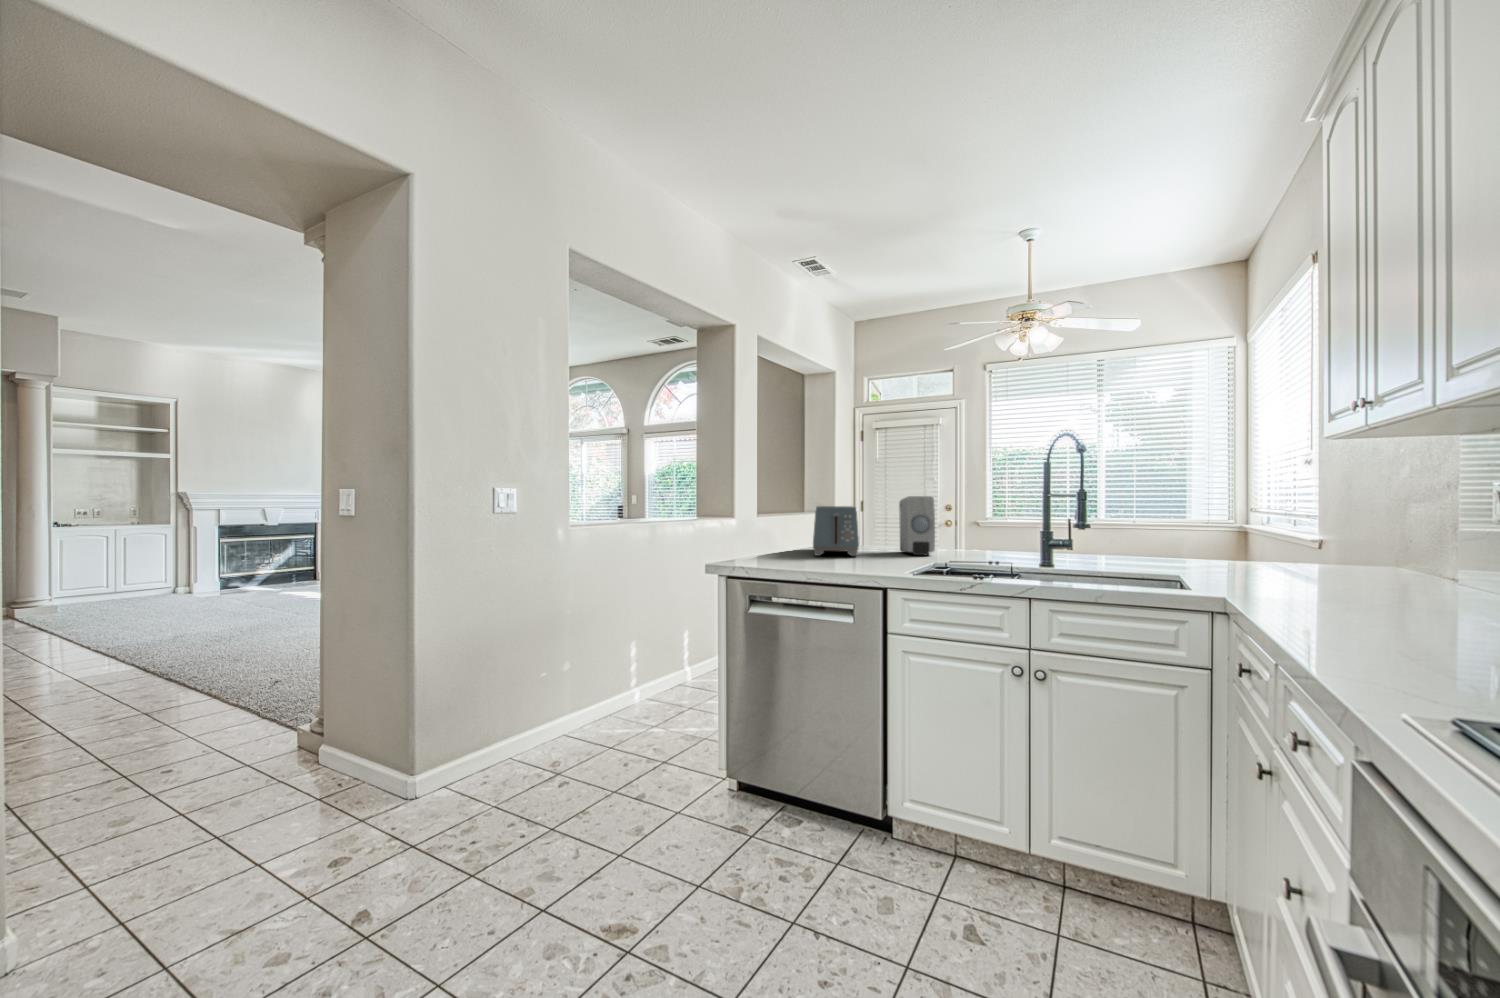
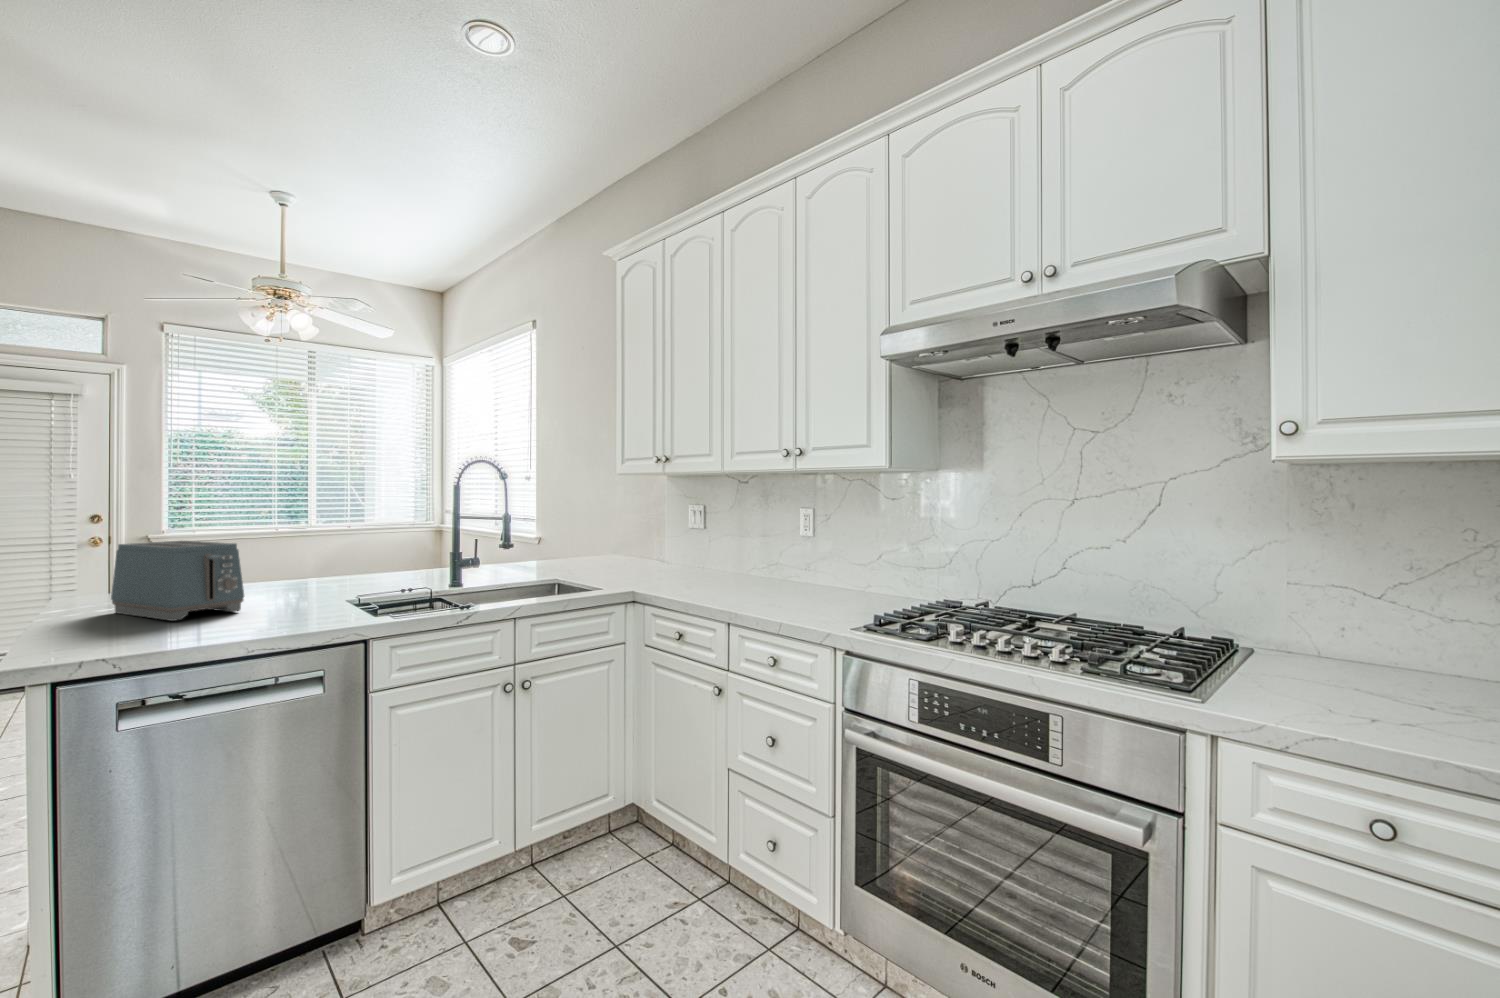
soap dispenser: present [899,496,935,555] -> none [259,522,328,597]

